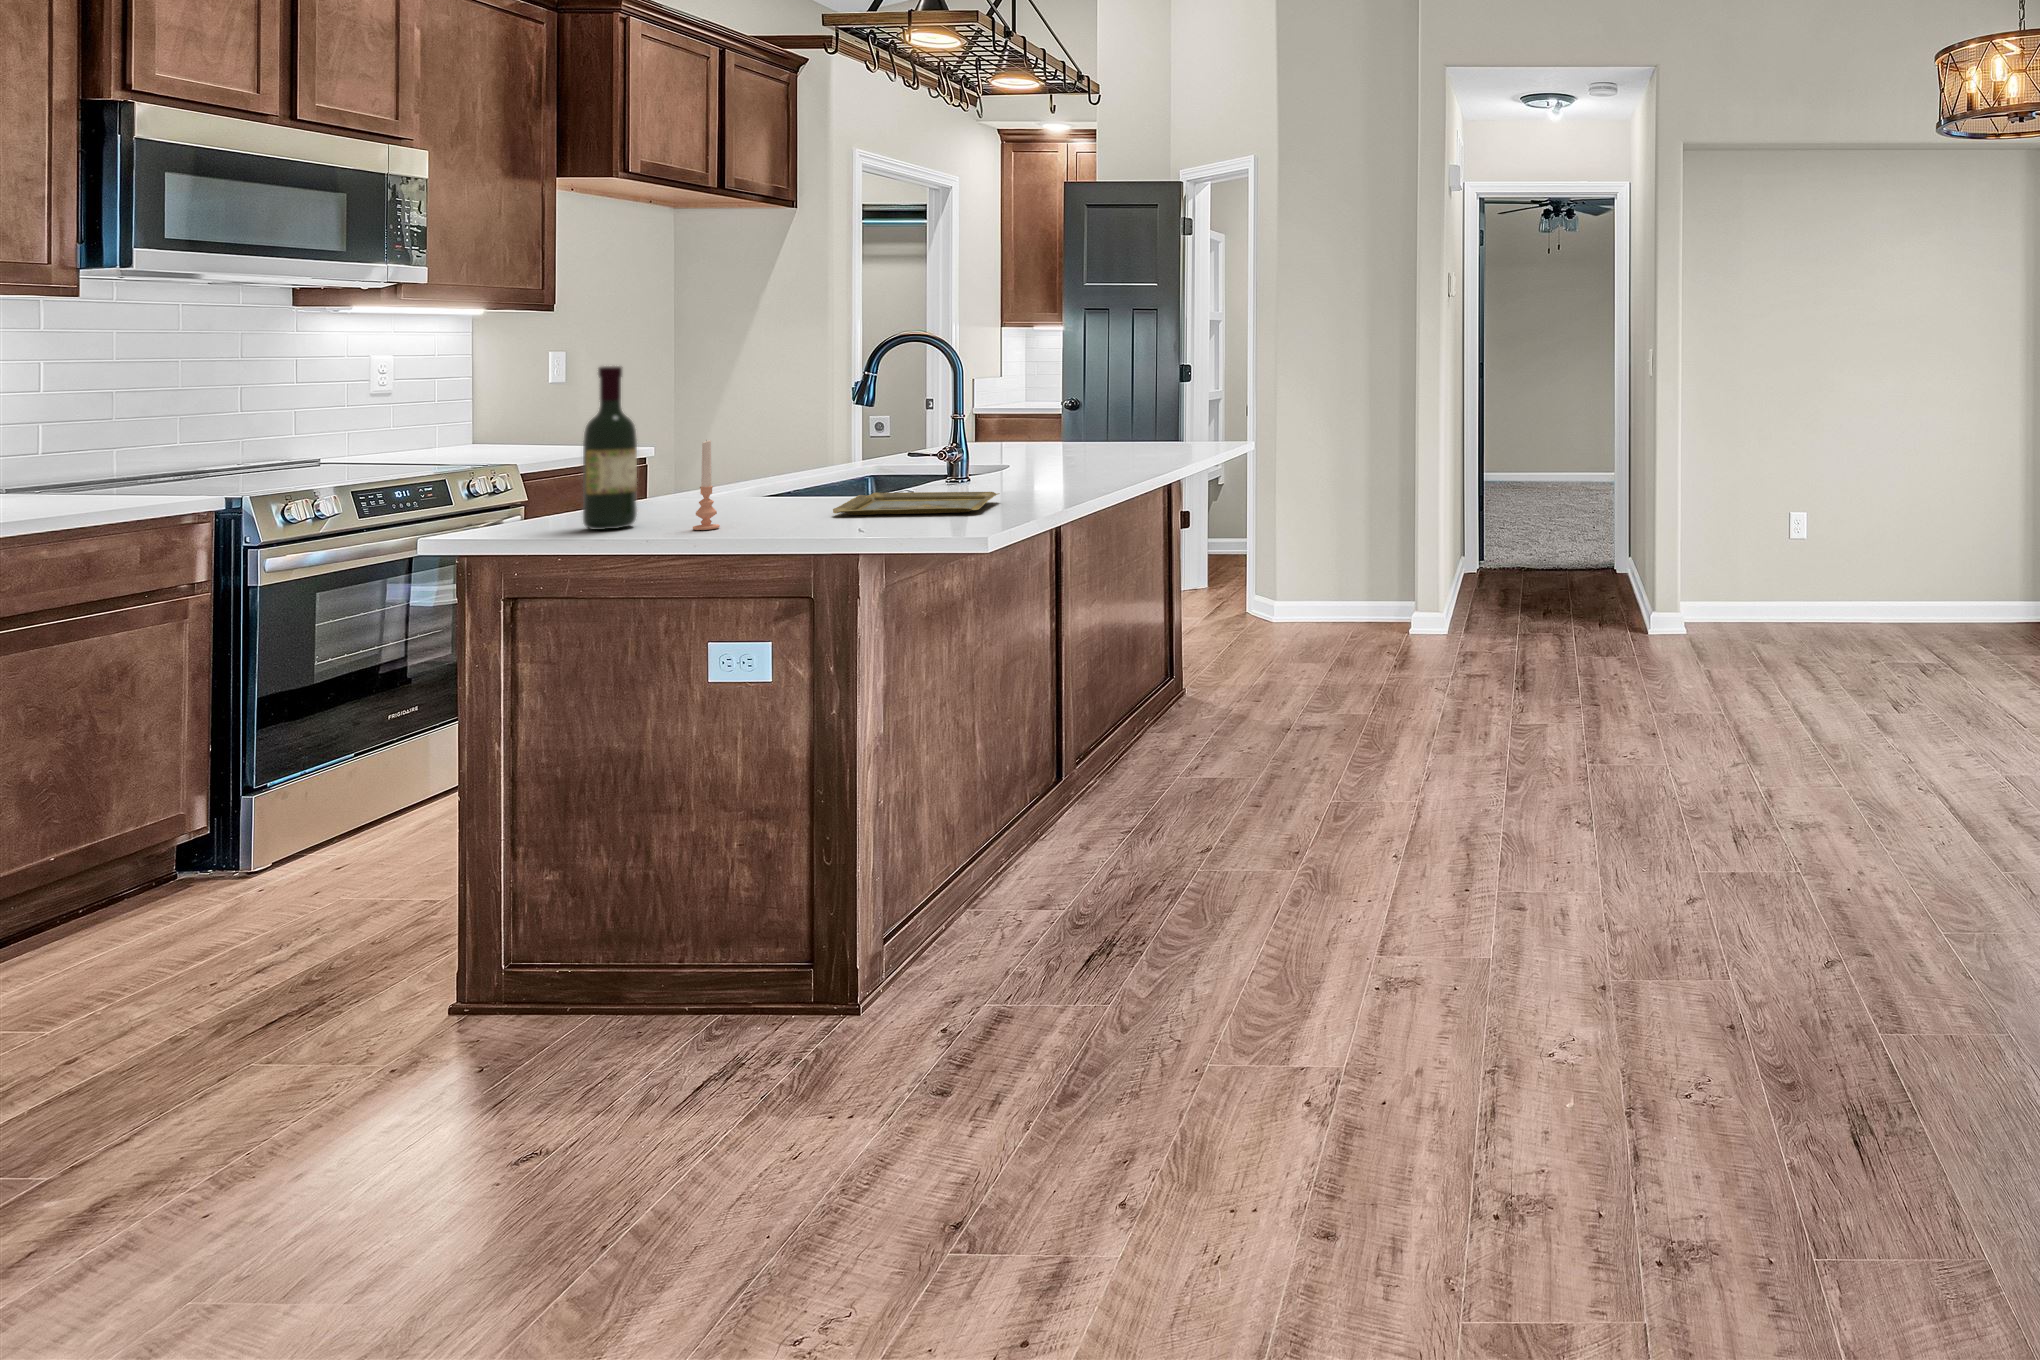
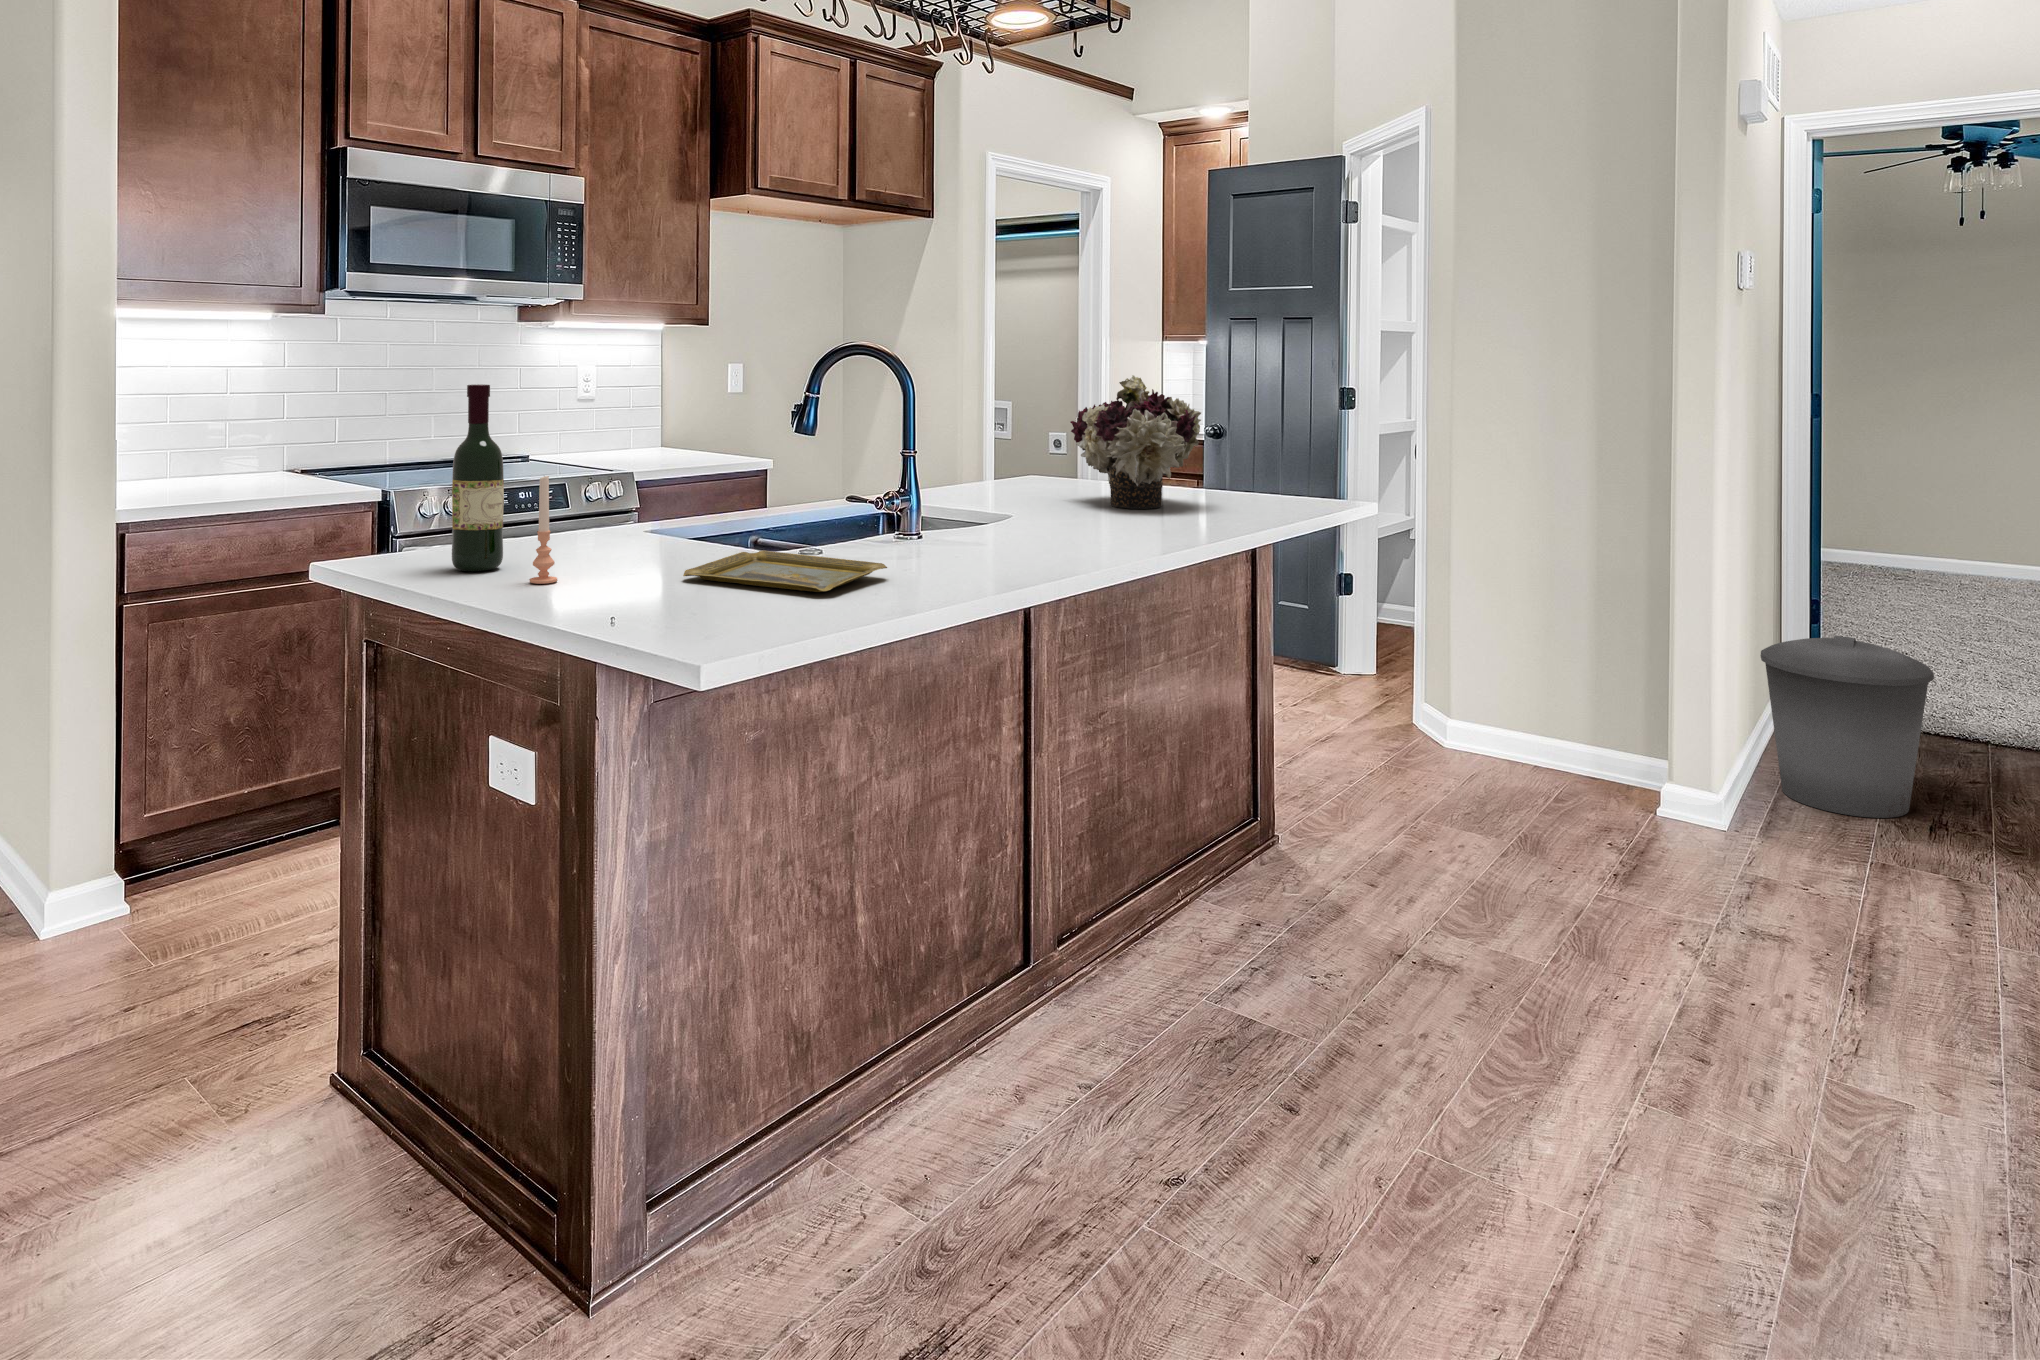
flower arrangement: none [1038,353,1144,453] -> present [1070,375,1201,509]
trash can: none [1457,507,1544,612] -> present [1760,636,1934,818]

